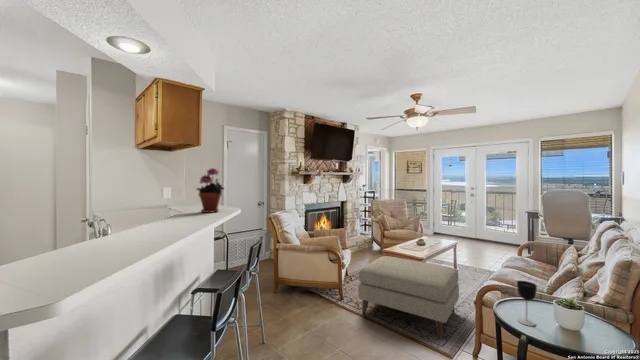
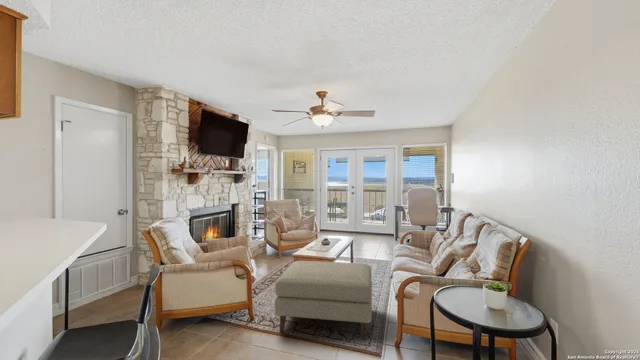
potted plant: present [197,168,224,213] -> none [19,160,78,232]
wine glass: present [517,281,537,326] -> none [461,272,479,315]

